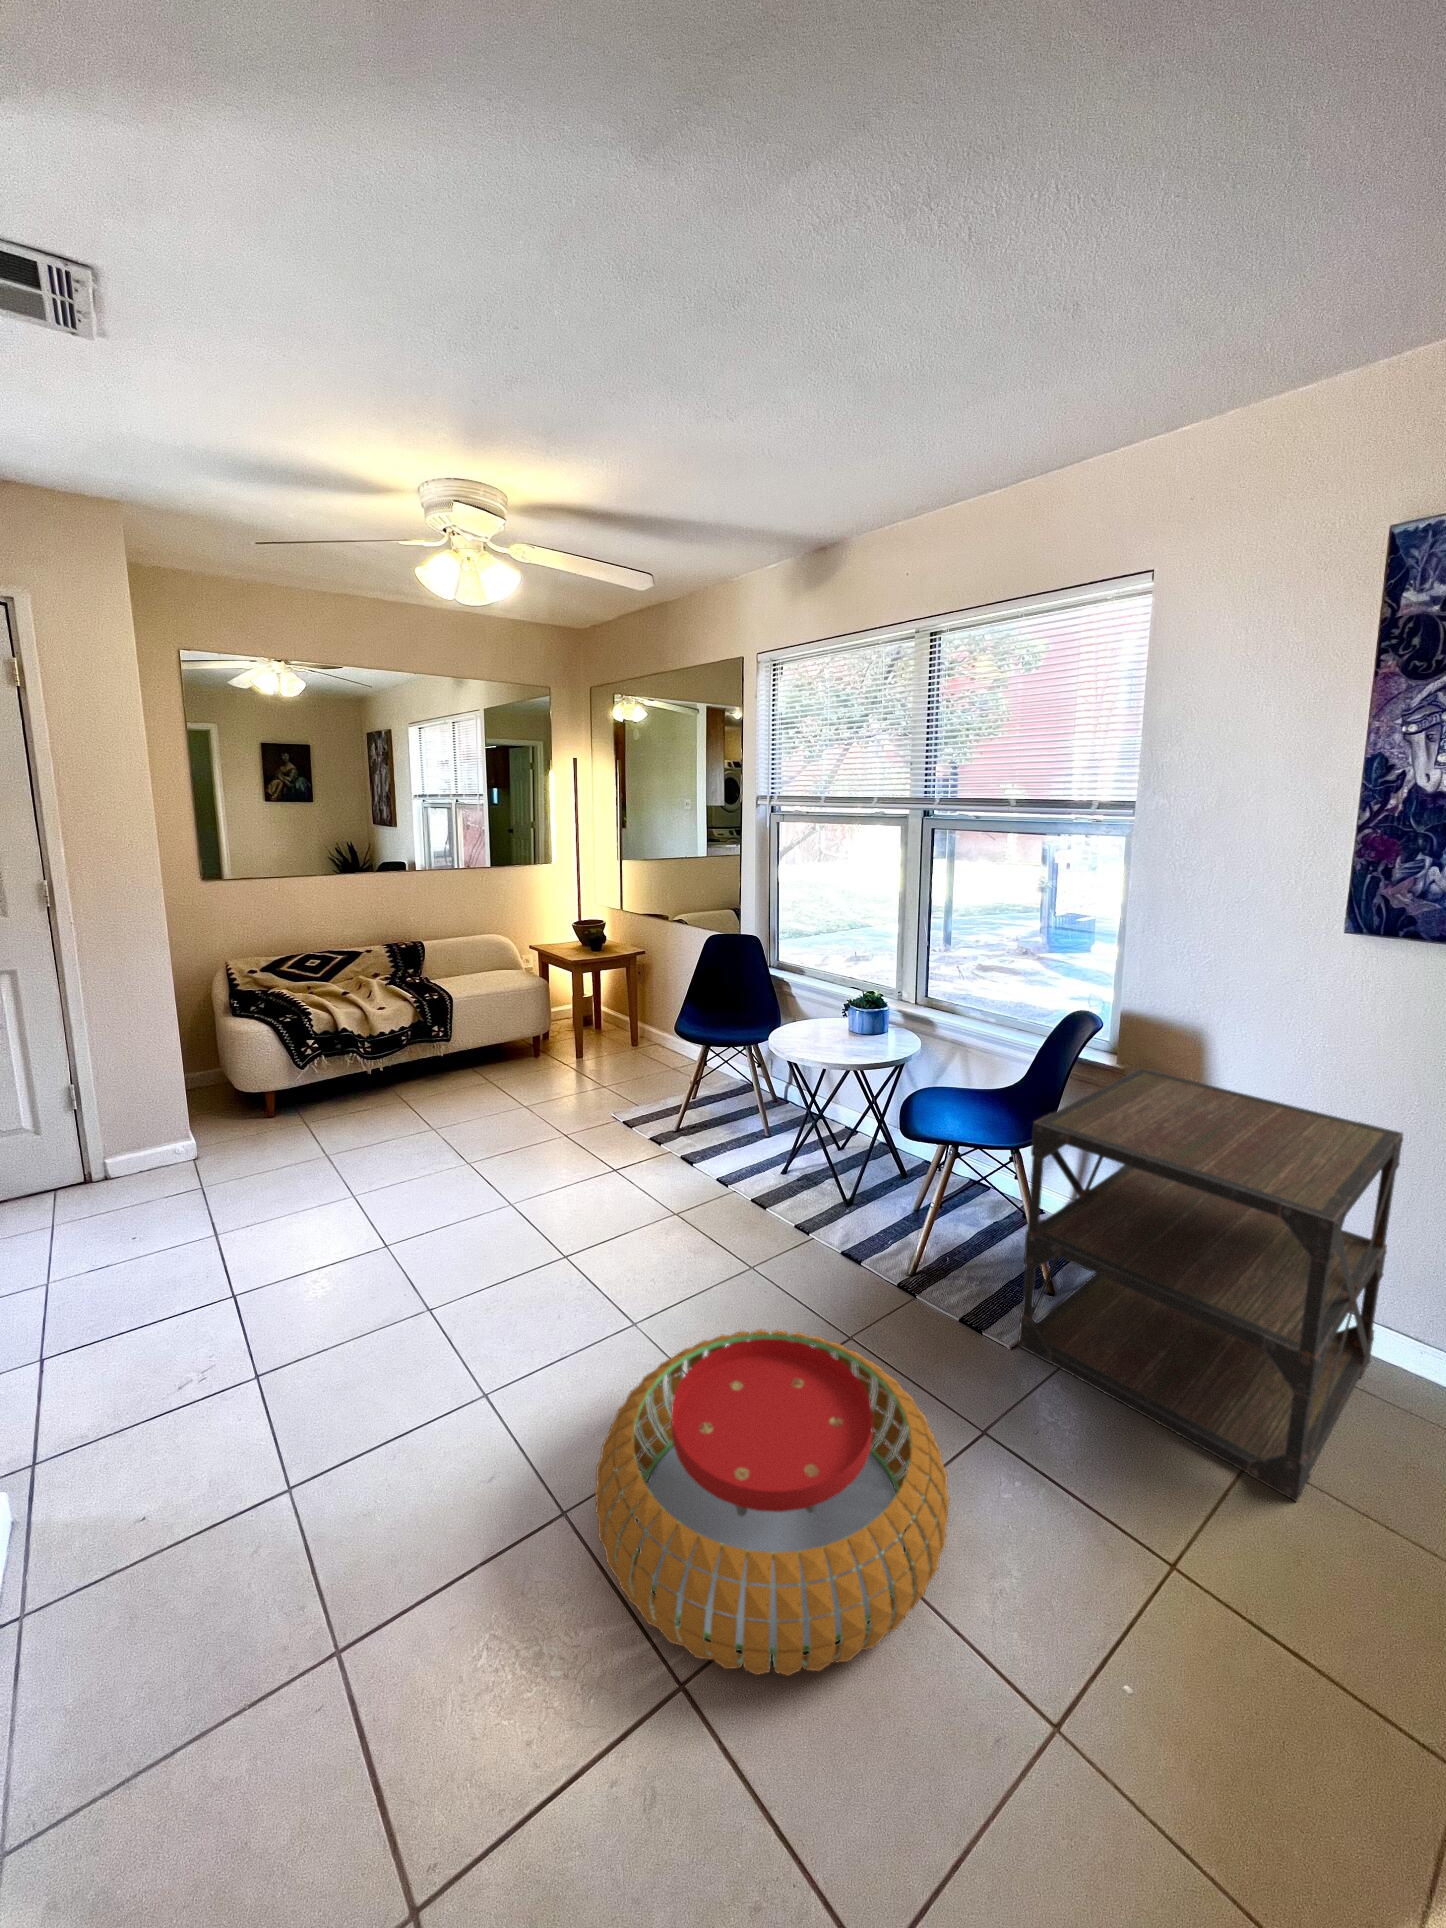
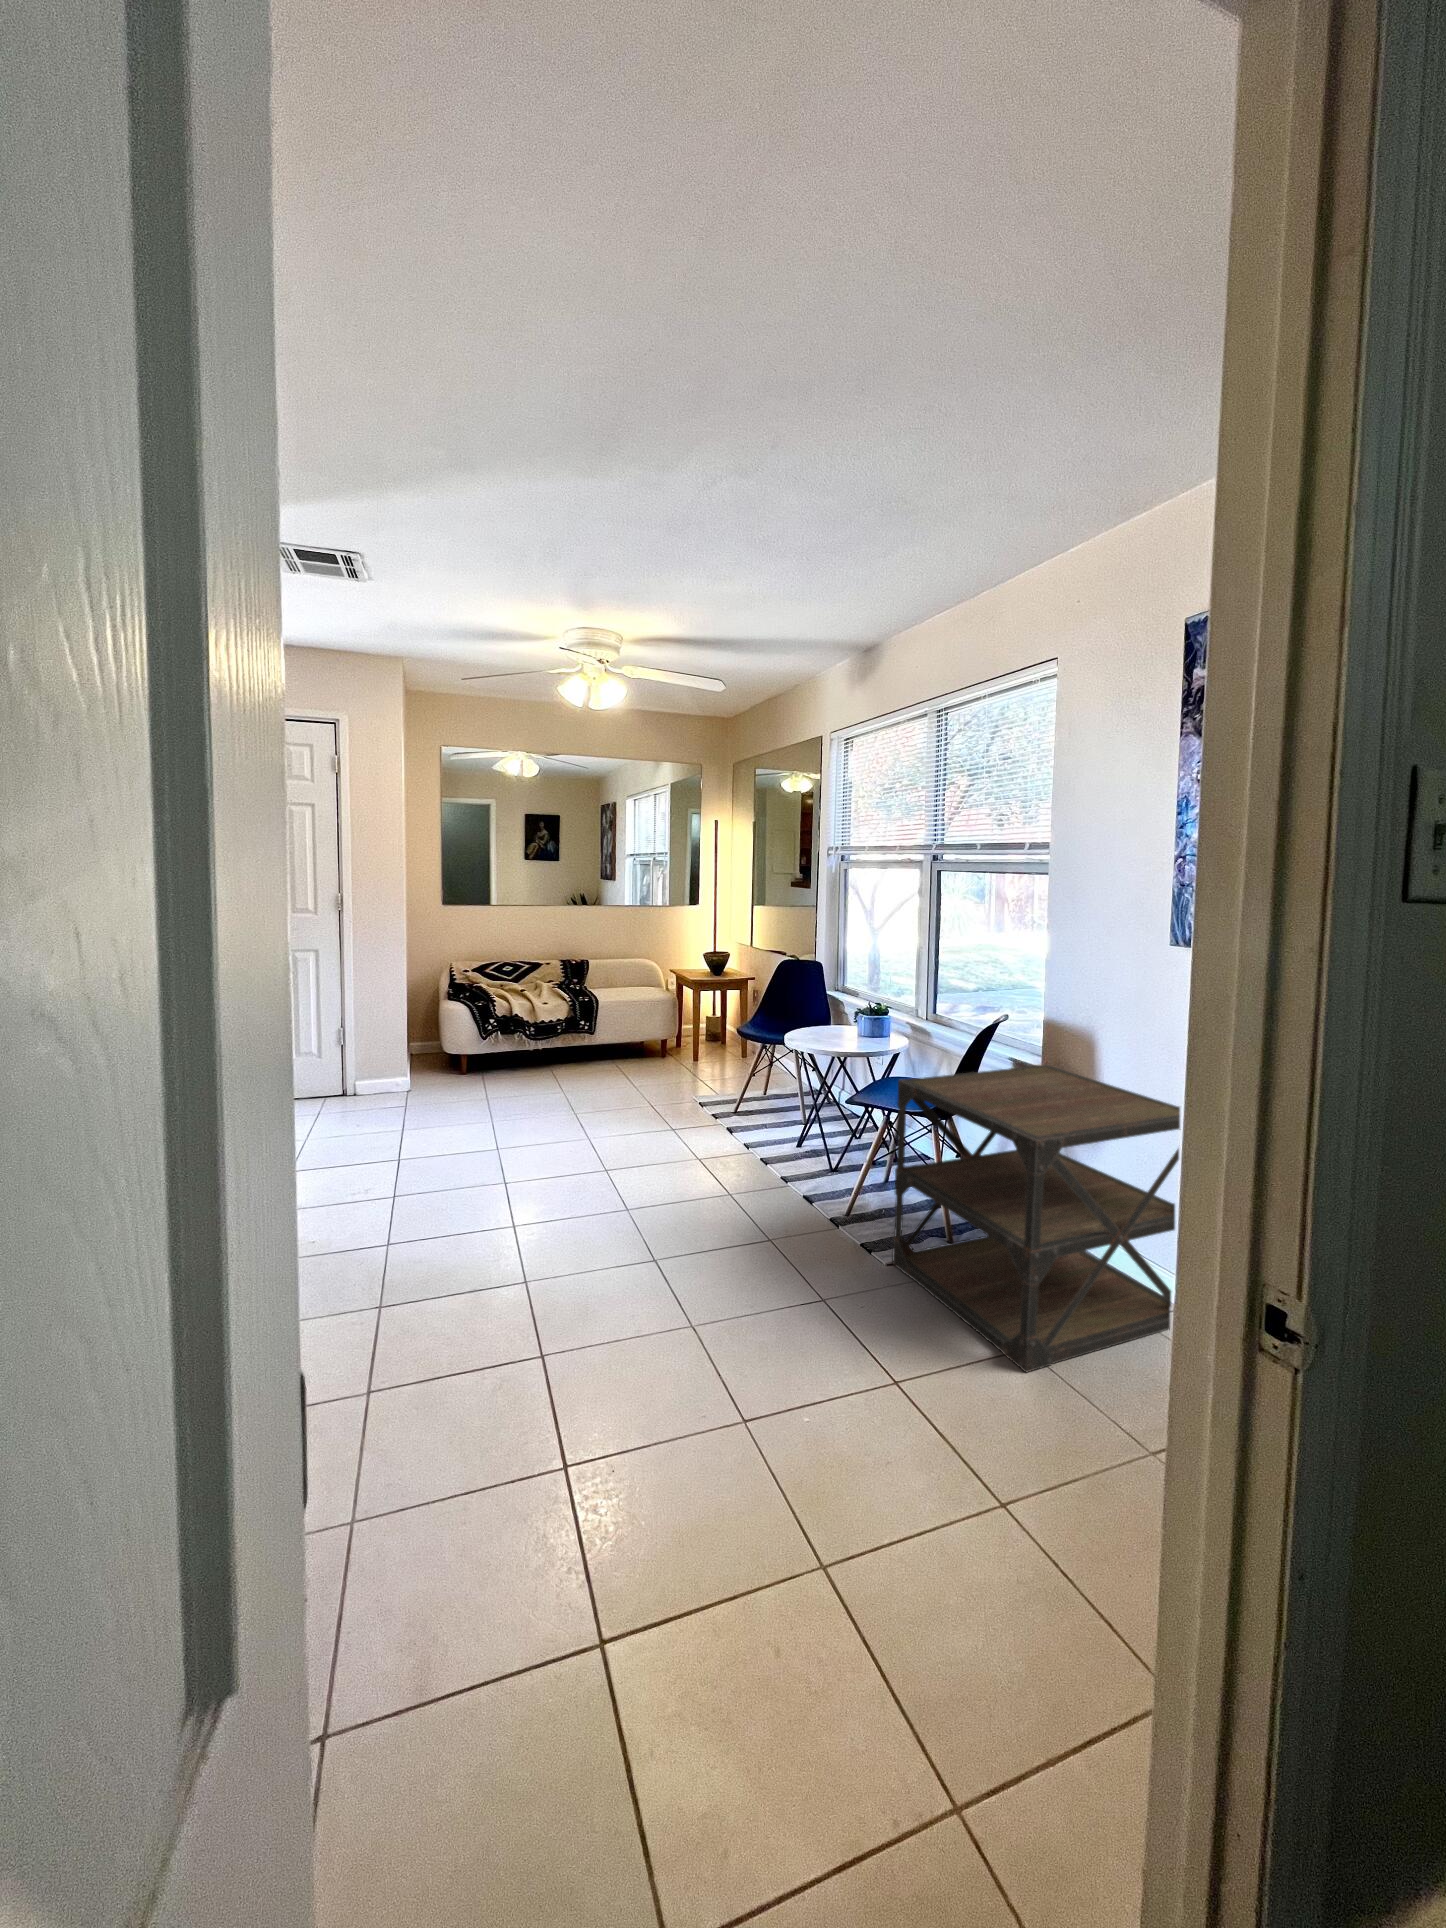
pouf: present [595,1329,949,1676] -> none [525,1197,759,1362]

